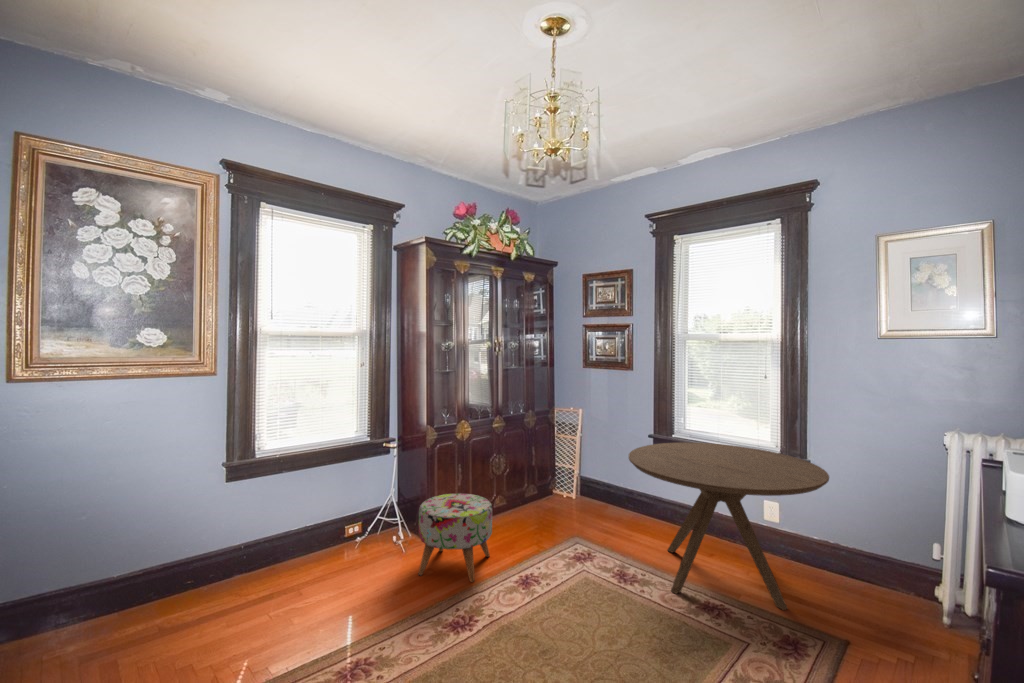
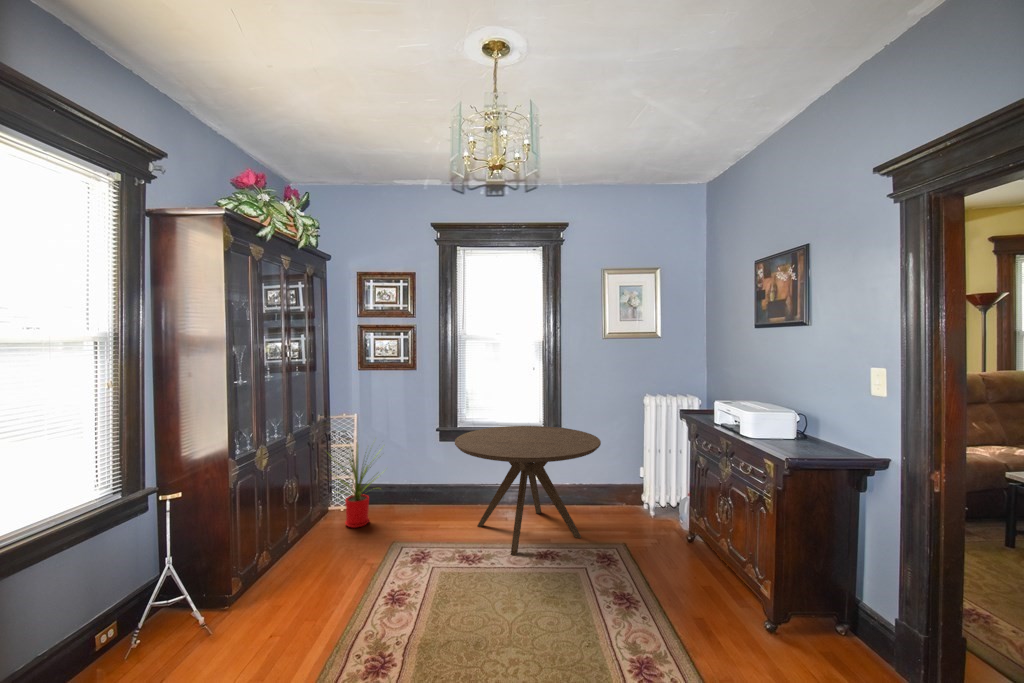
house plant: none [536,430,594,515] -> present [341,445,377,528]
ottoman: present [418,493,492,582] -> none [248,528,346,650]

